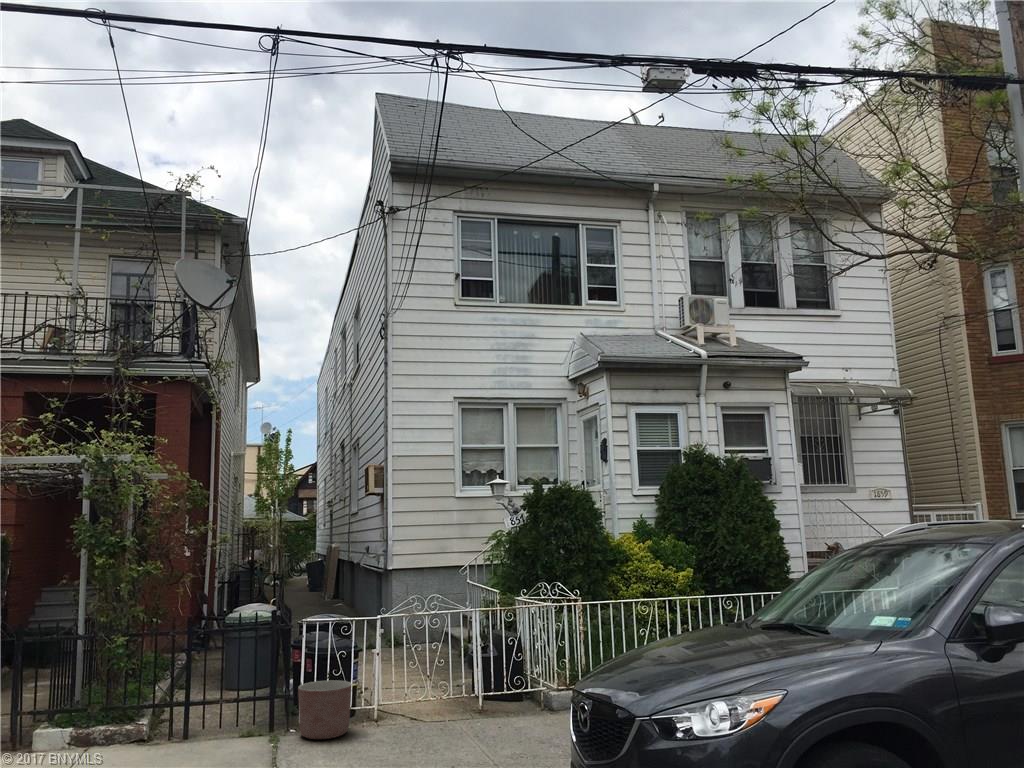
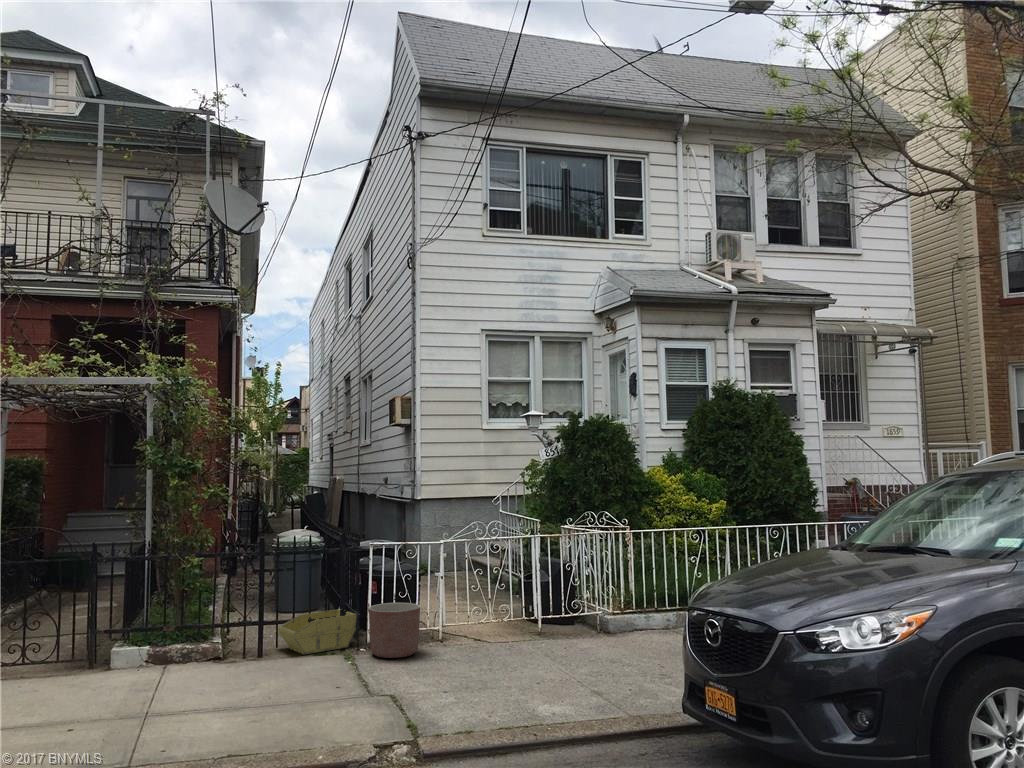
storage bin: none [209,687,290,736] -> present [278,609,357,654]

